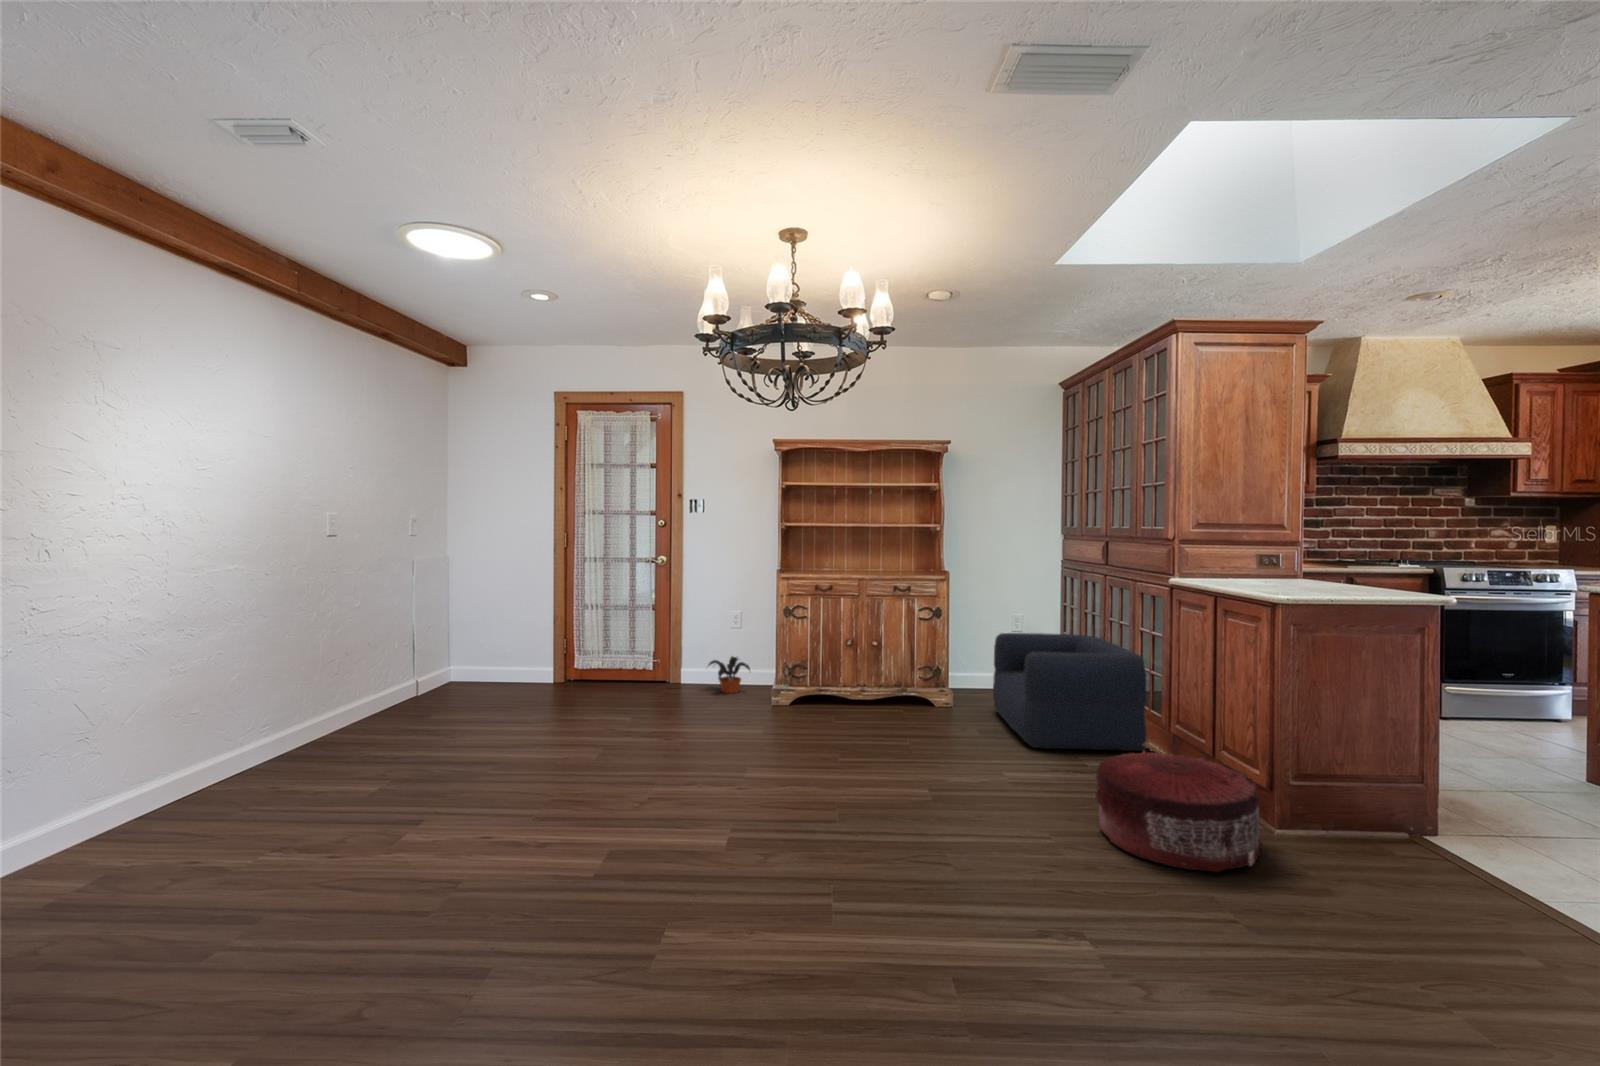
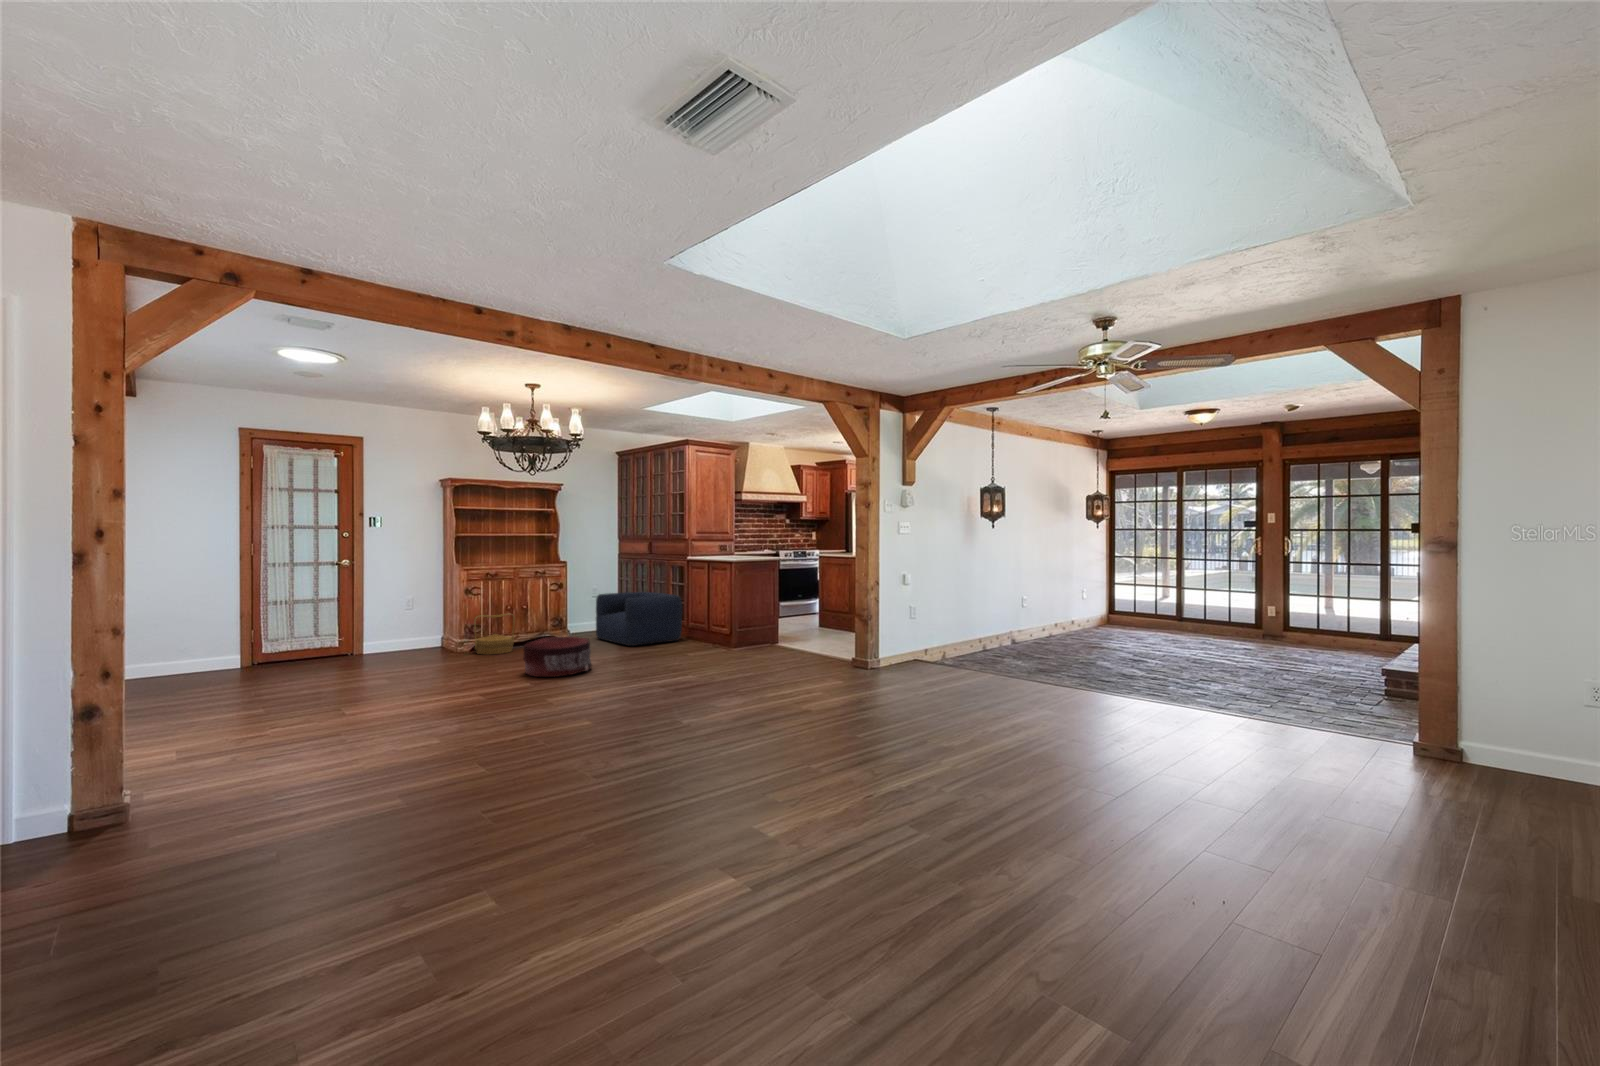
woven basket: none [786,652,846,719] -> present [474,614,515,654]
potted plant: present [709,656,750,693] -> none [398,628,433,653]
pouf: present [1096,750,1261,872] -> present [523,637,592,677]

